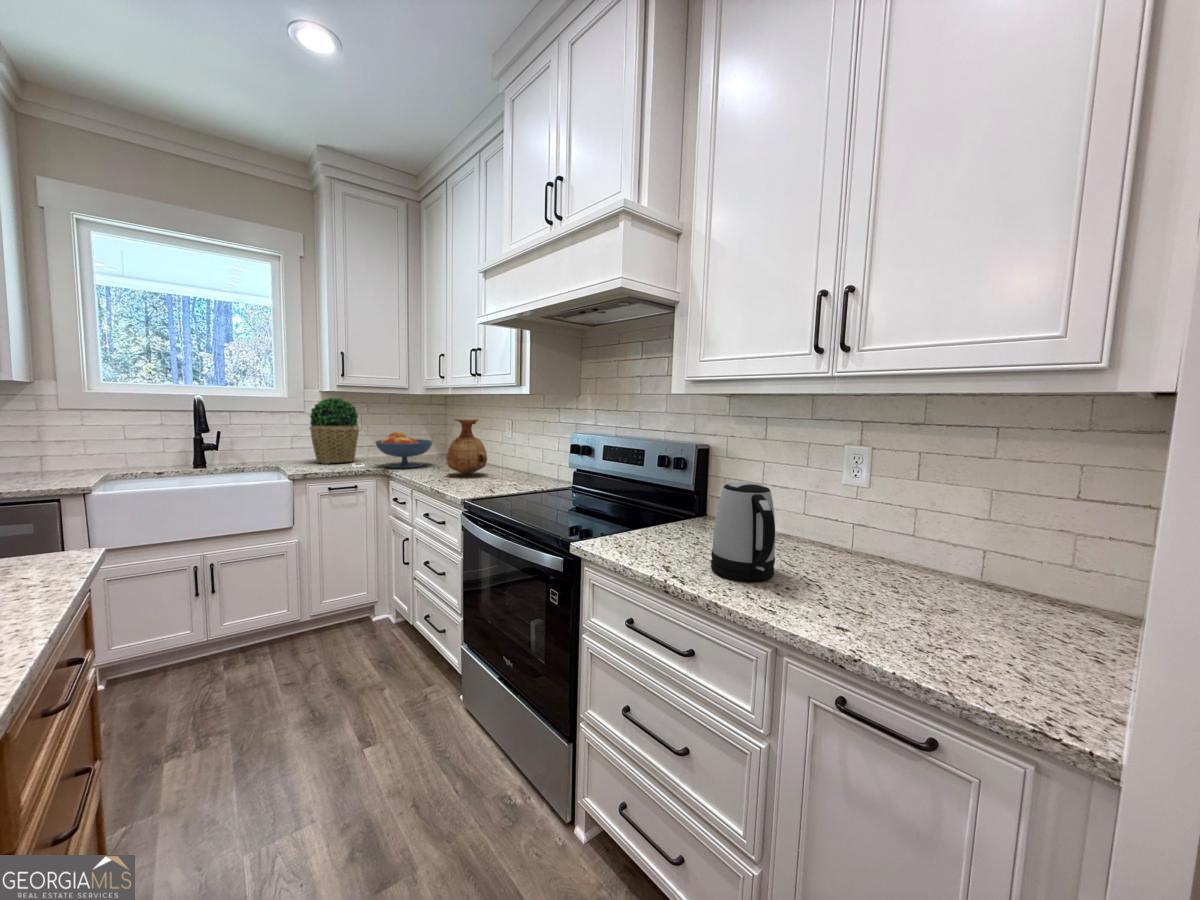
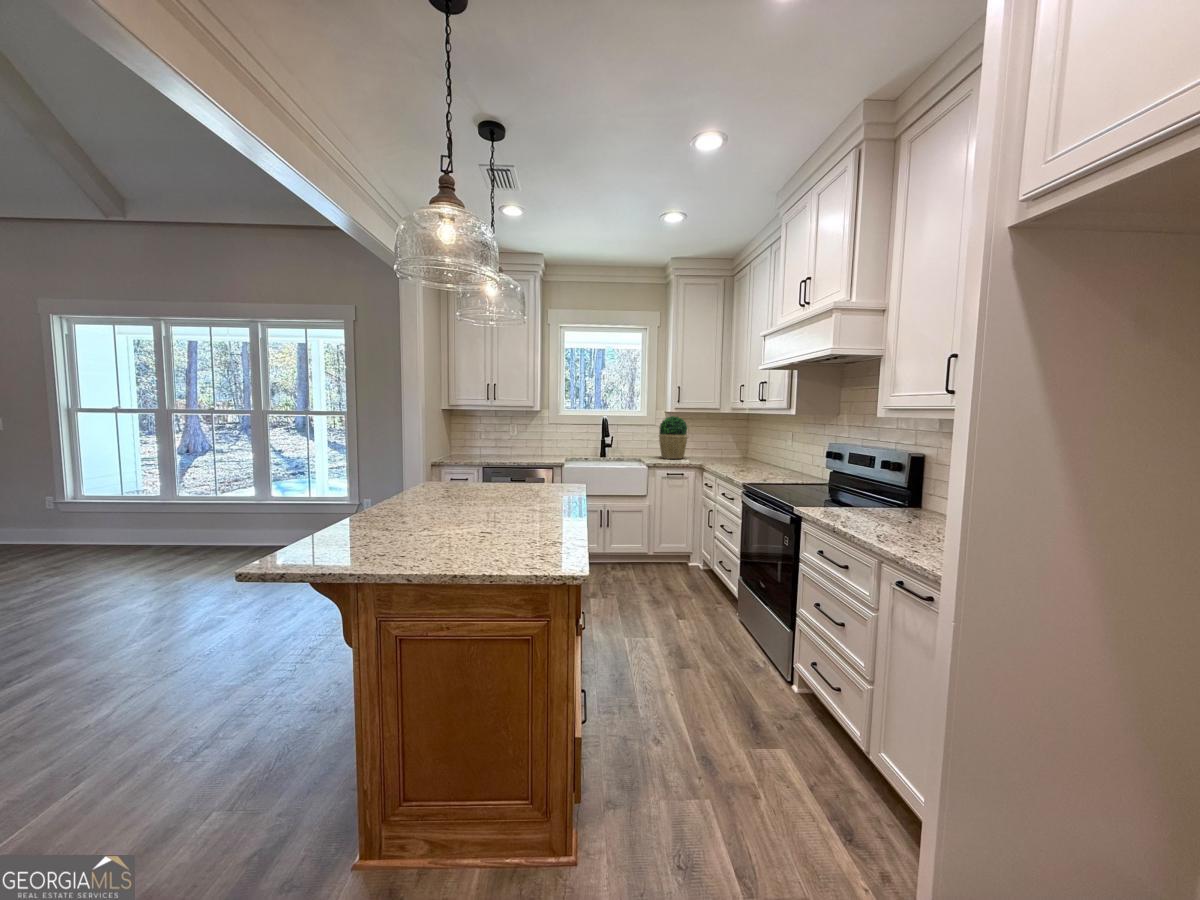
vase: present [446,419,487,475] -> none [741,431,769,471]
fruit bowl: present [375,432,433,468] -> none [696,439,735,464]
kettle: present [711,482,775,581] -> none [874,475,918,534]

